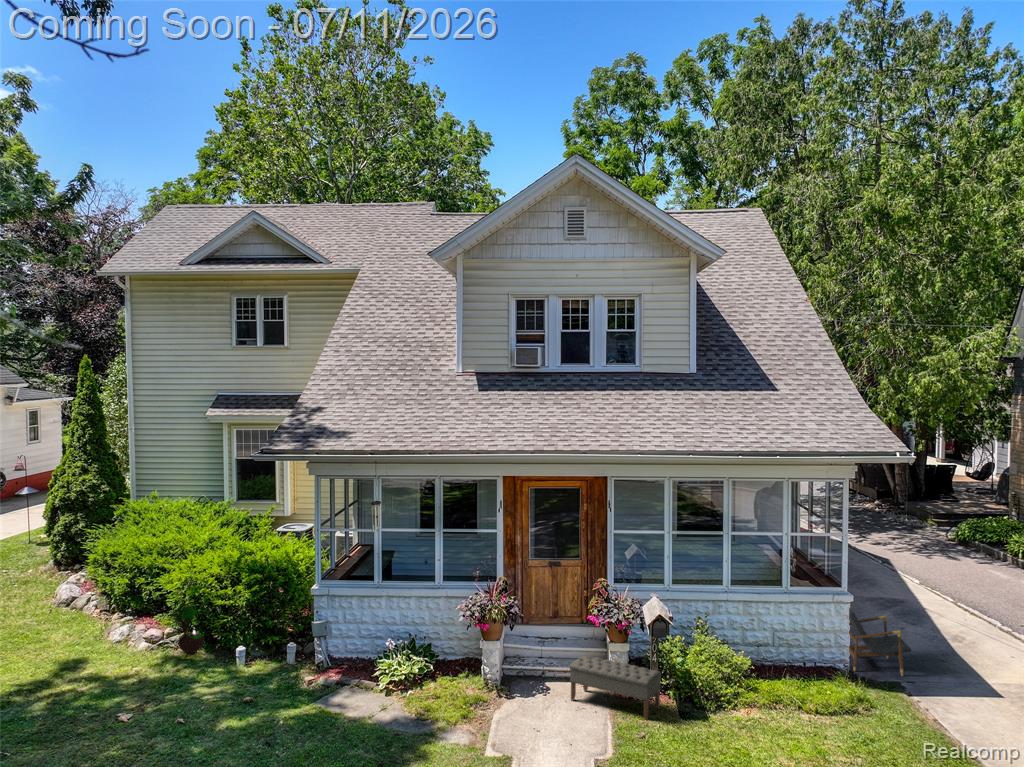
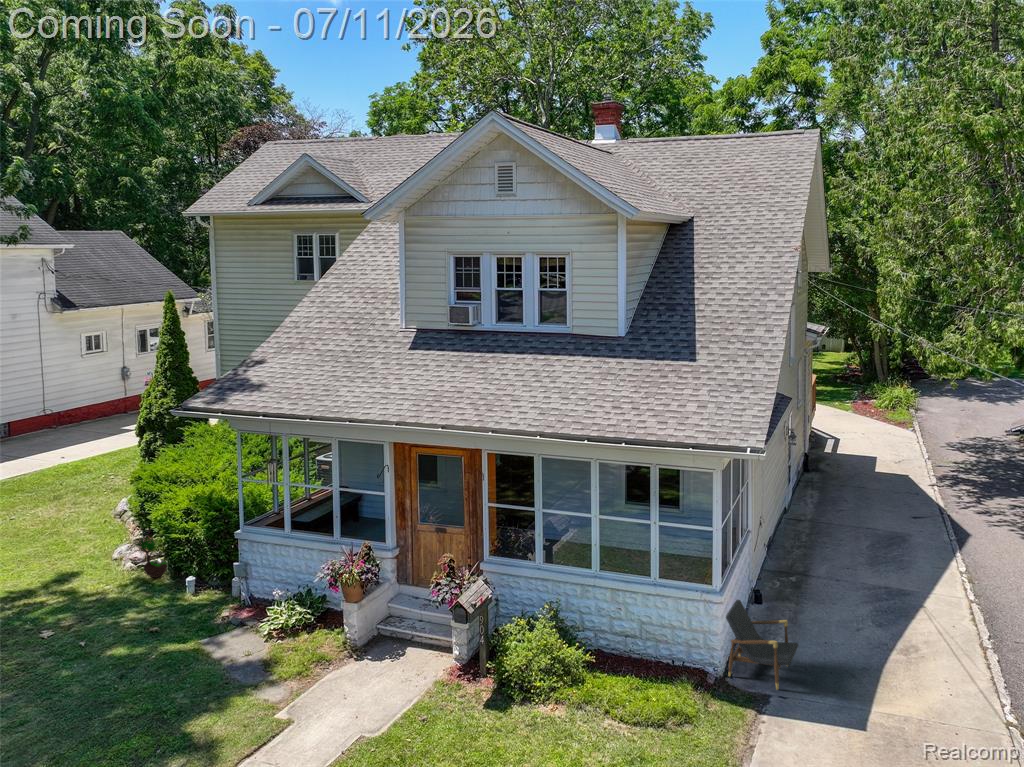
bench: present [569,655,662,720] -> none [405,627,479,700]

